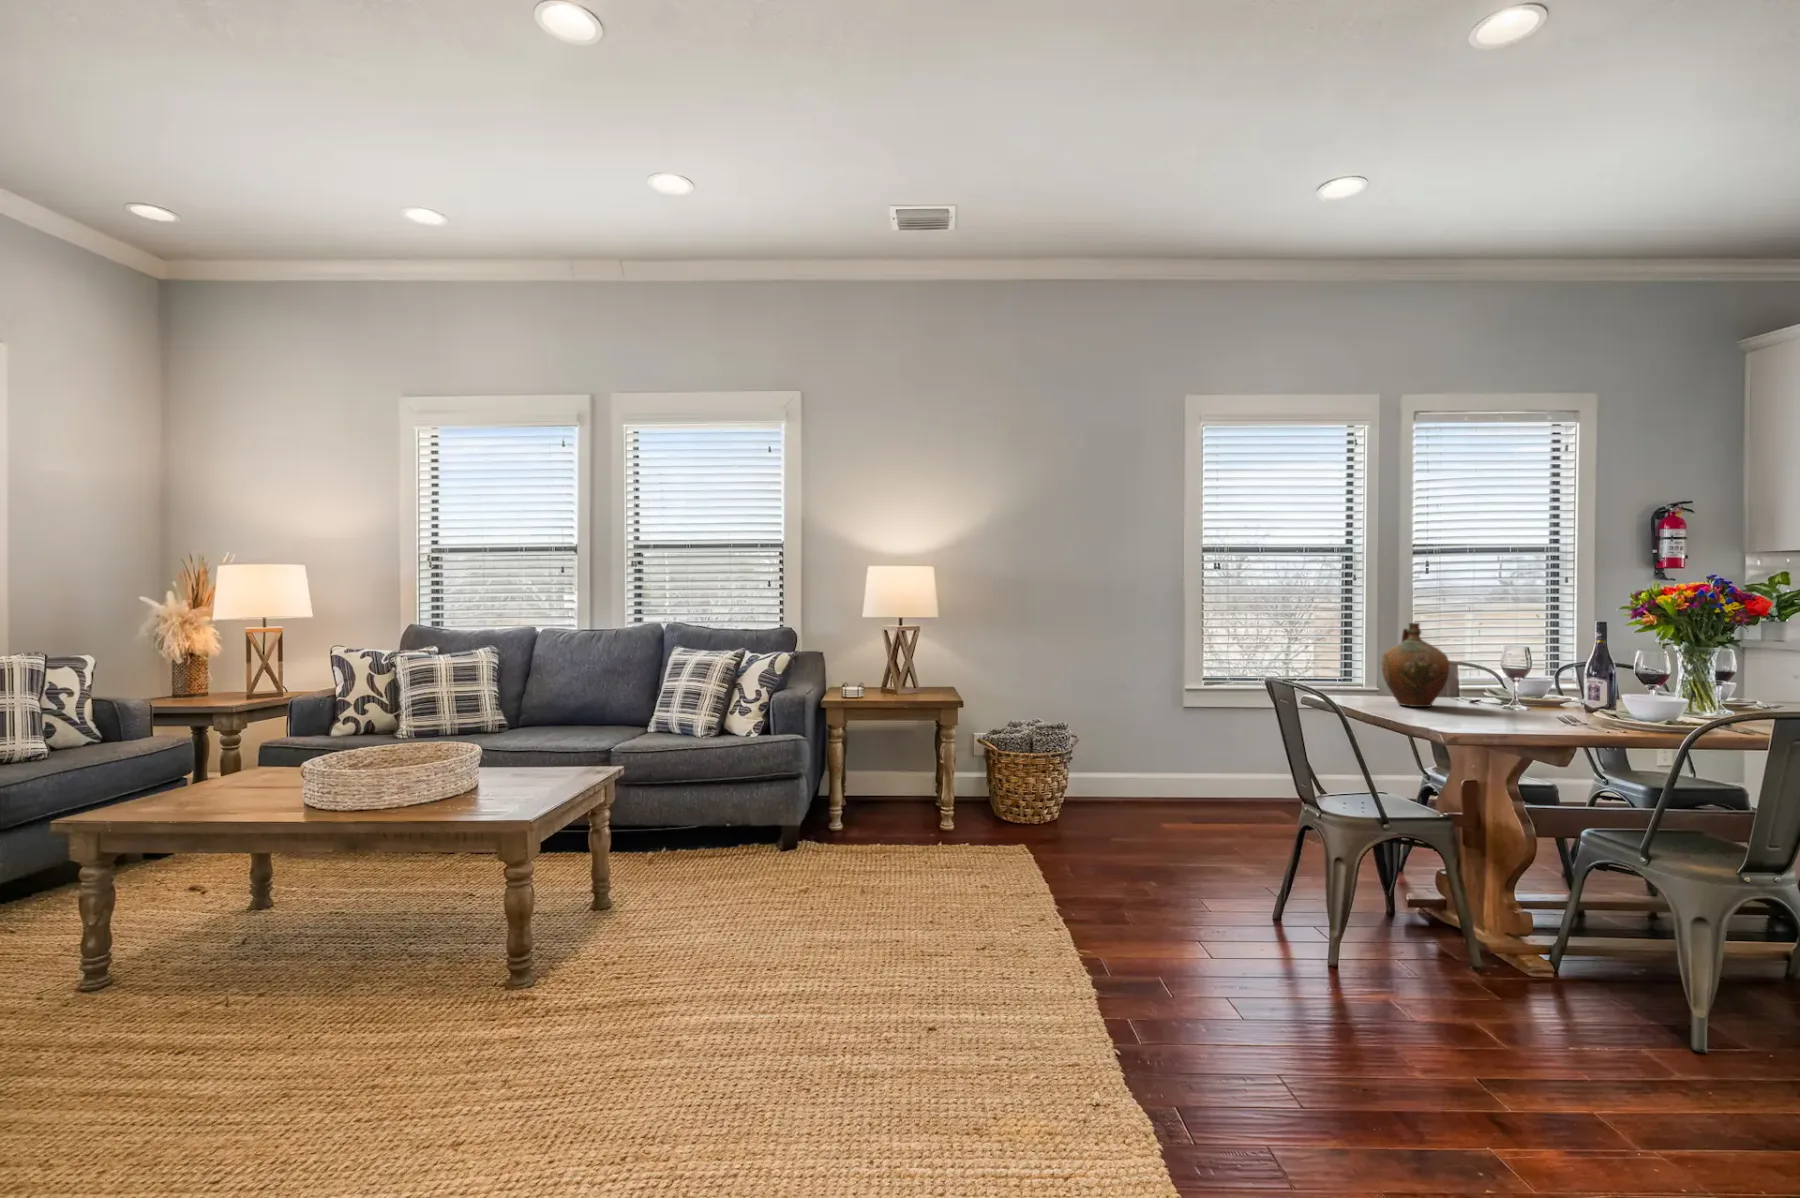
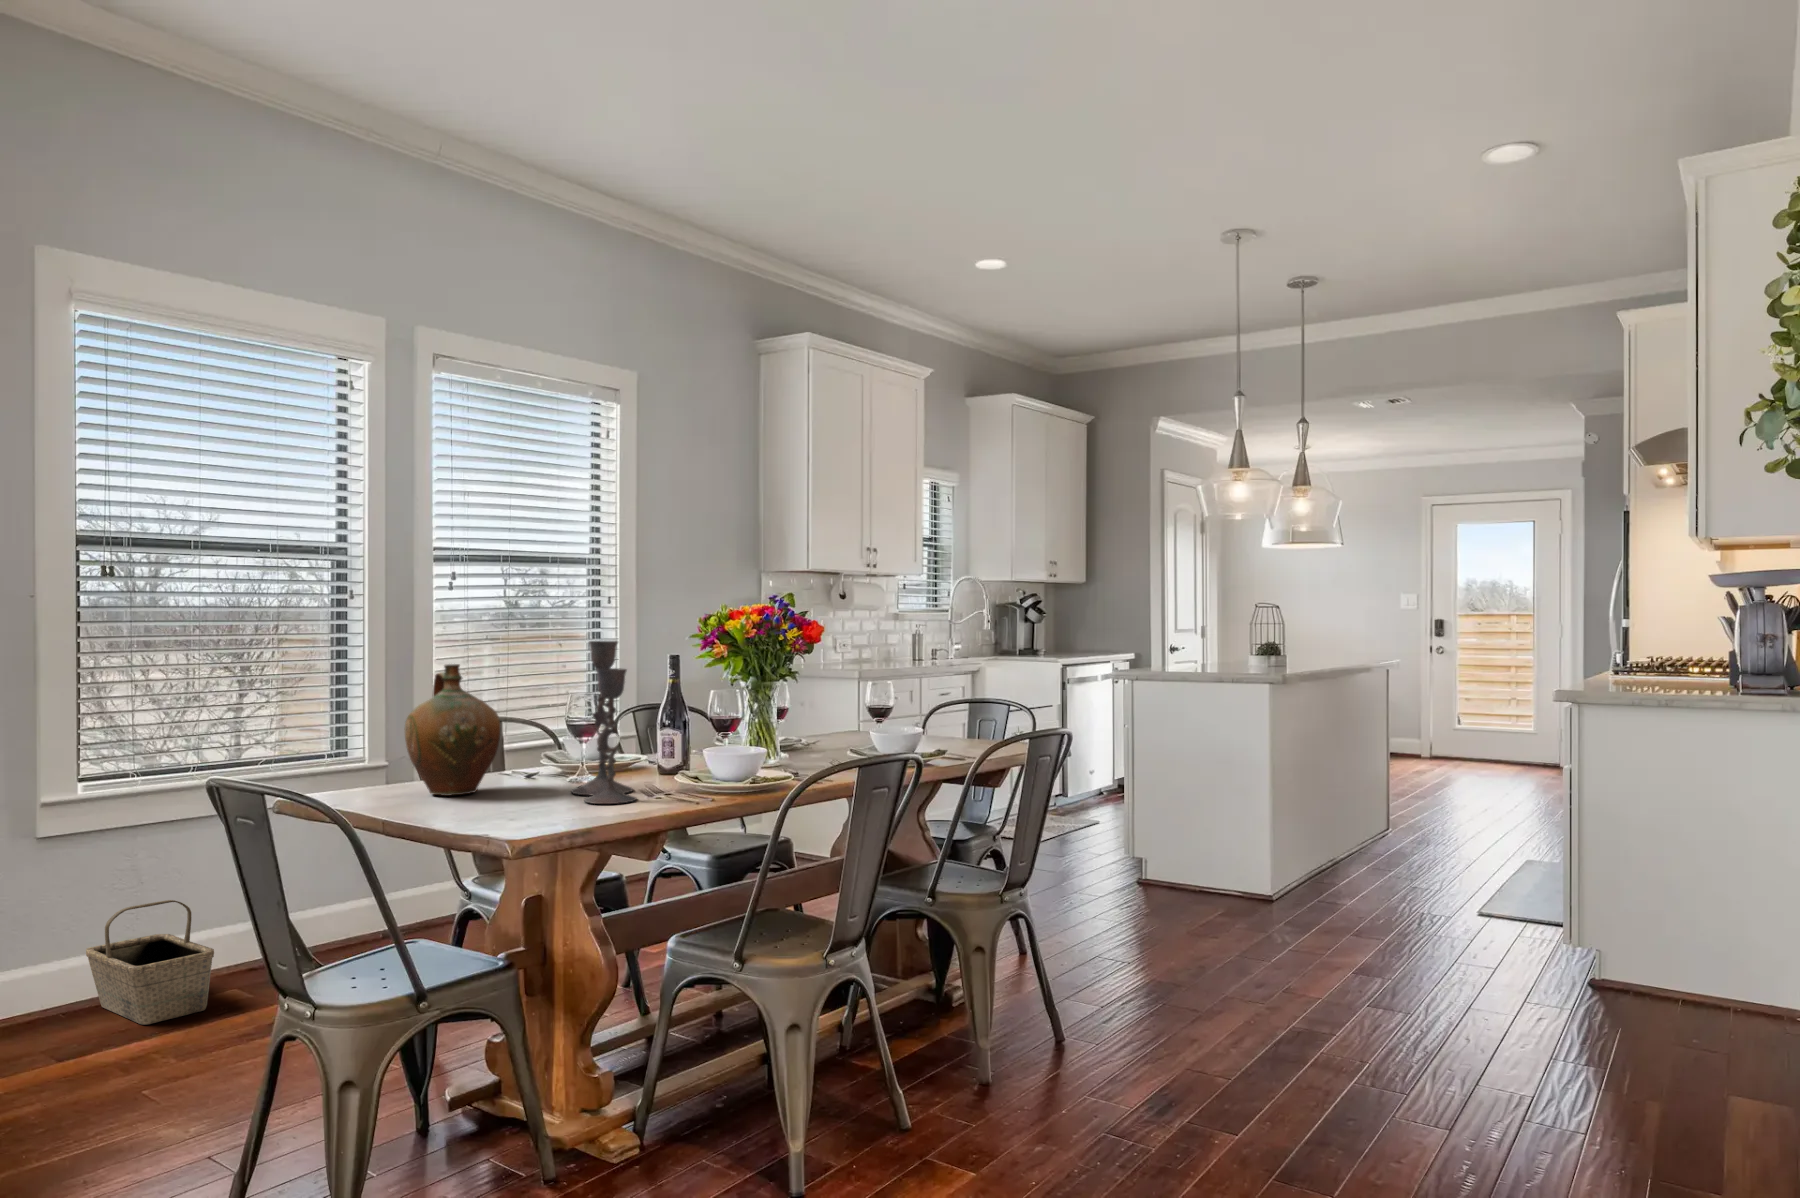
candlestick: none [1504,610,1558,726] -> present [571,641,636,804]
basket: none [1205,749,1270,814] -> present [86,900,214,1025]

